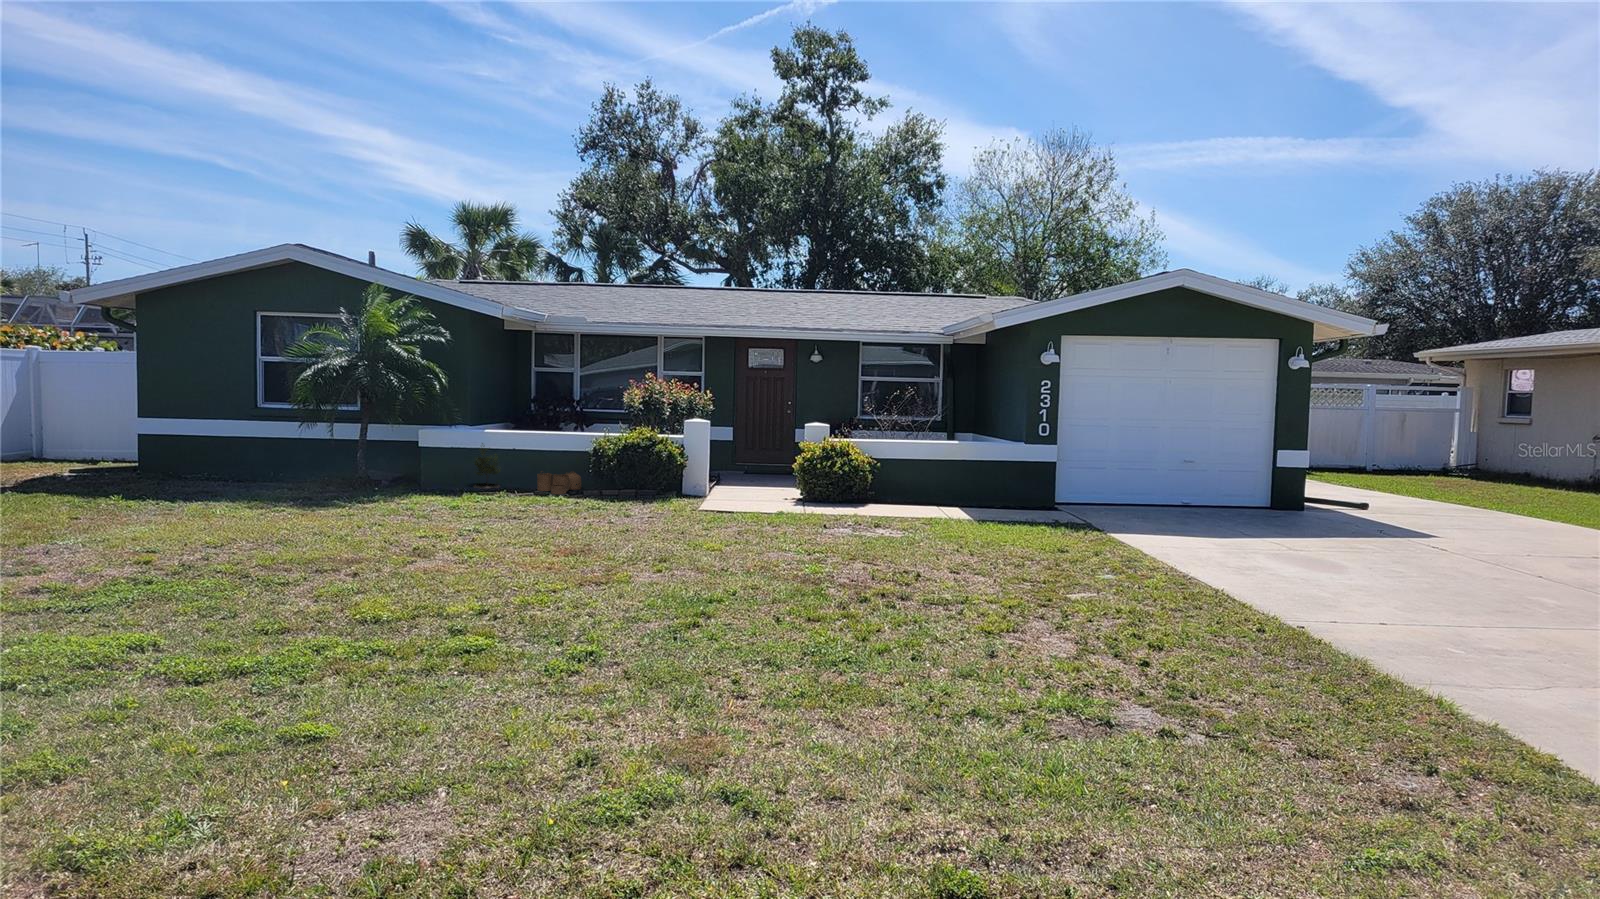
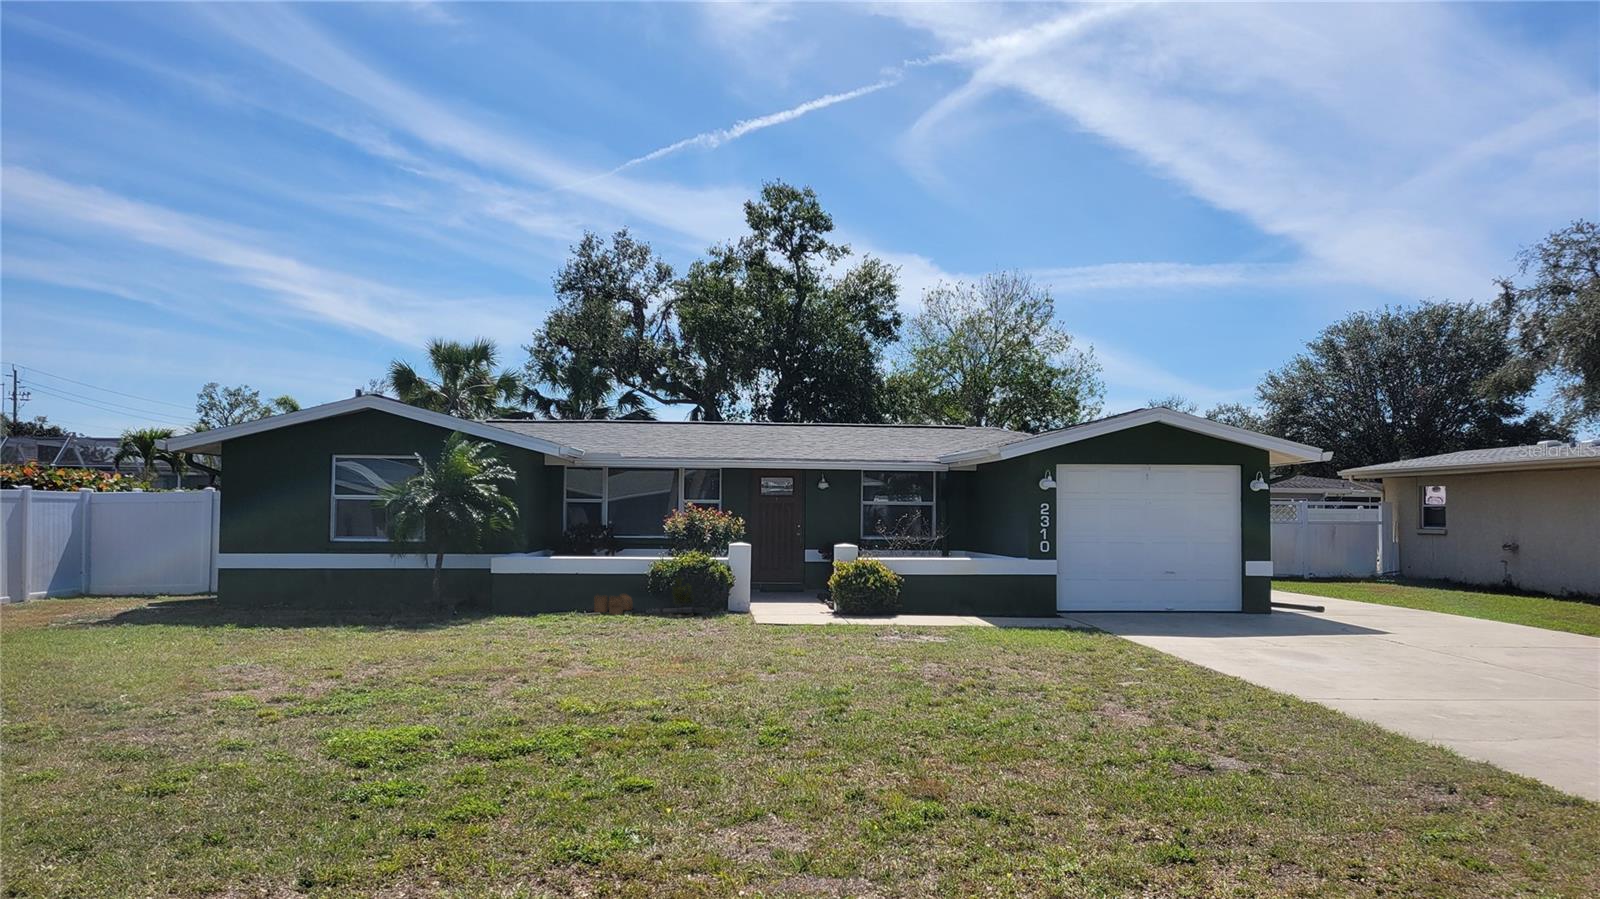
potted tree: present [474,443,500,488] -> present [670,579,693,617]

